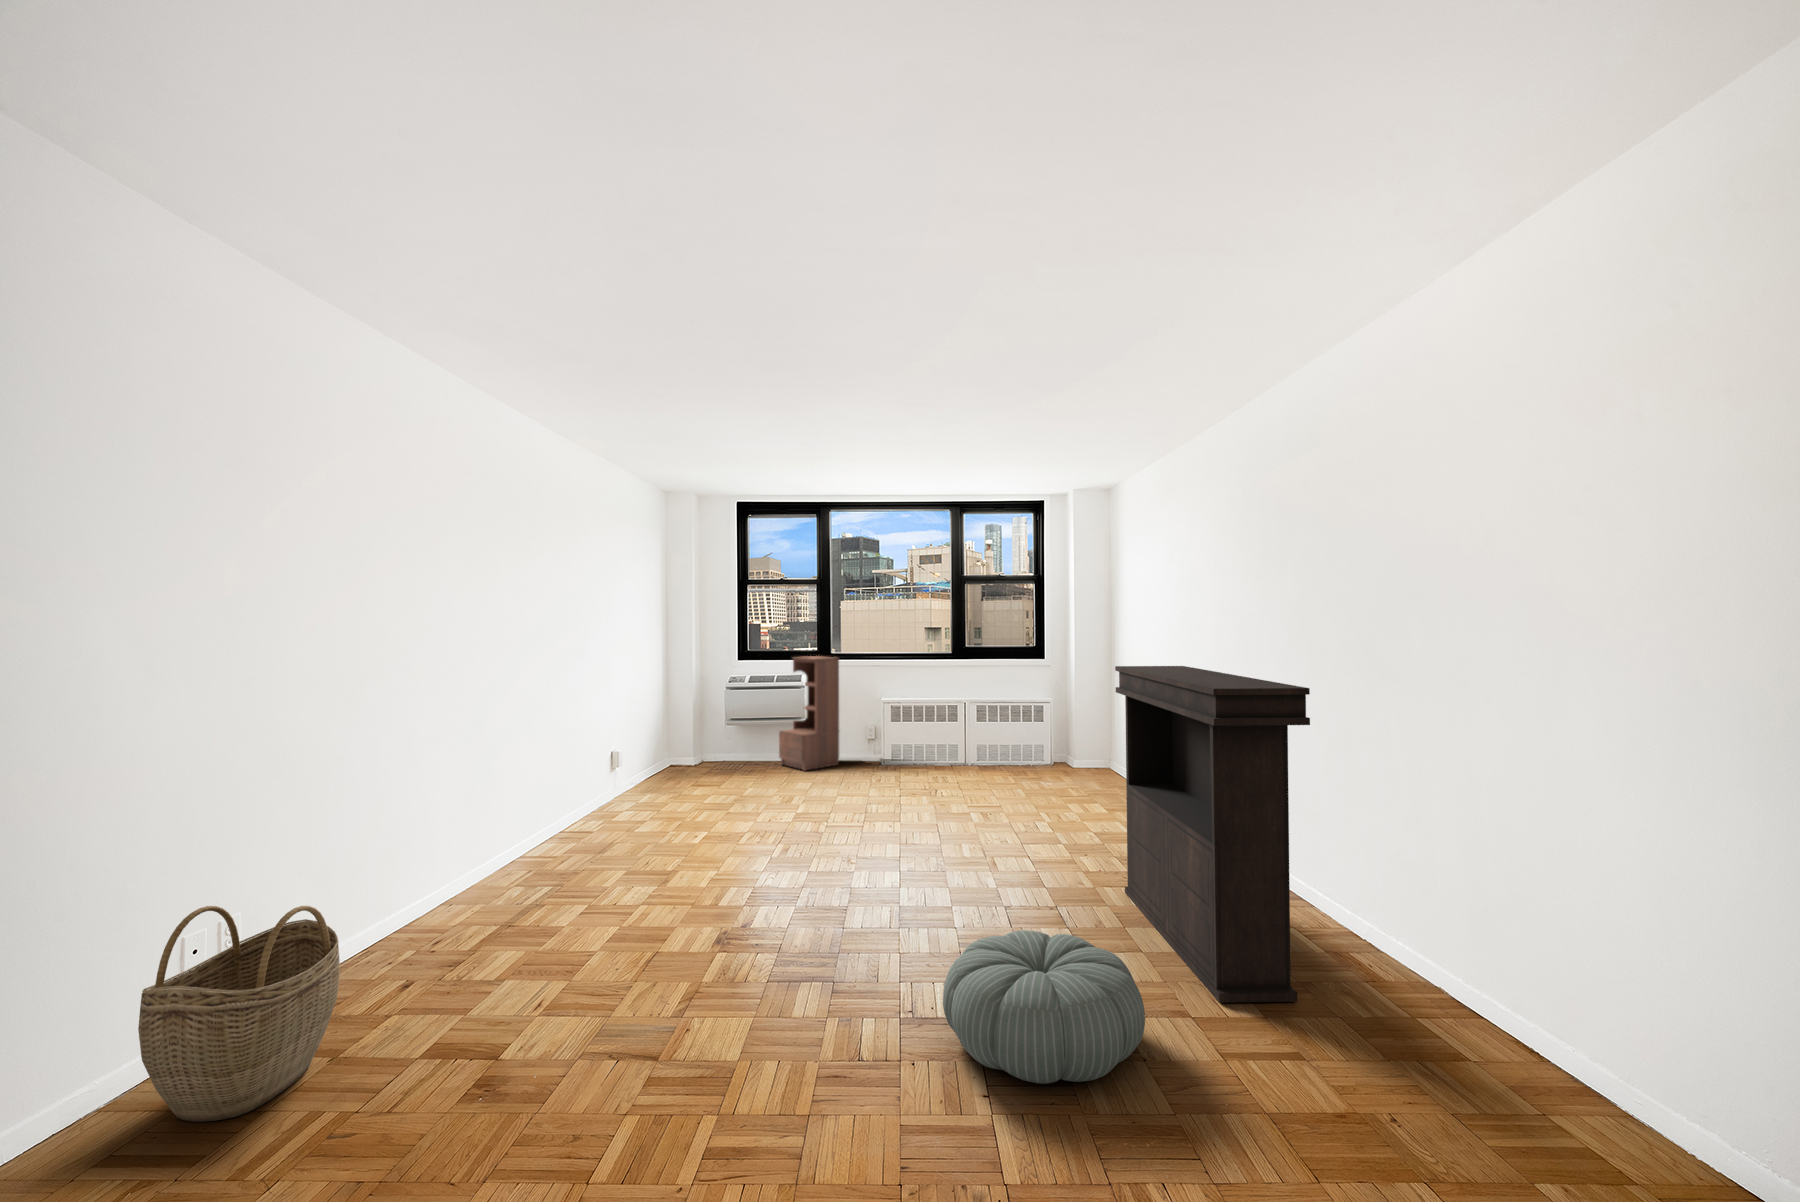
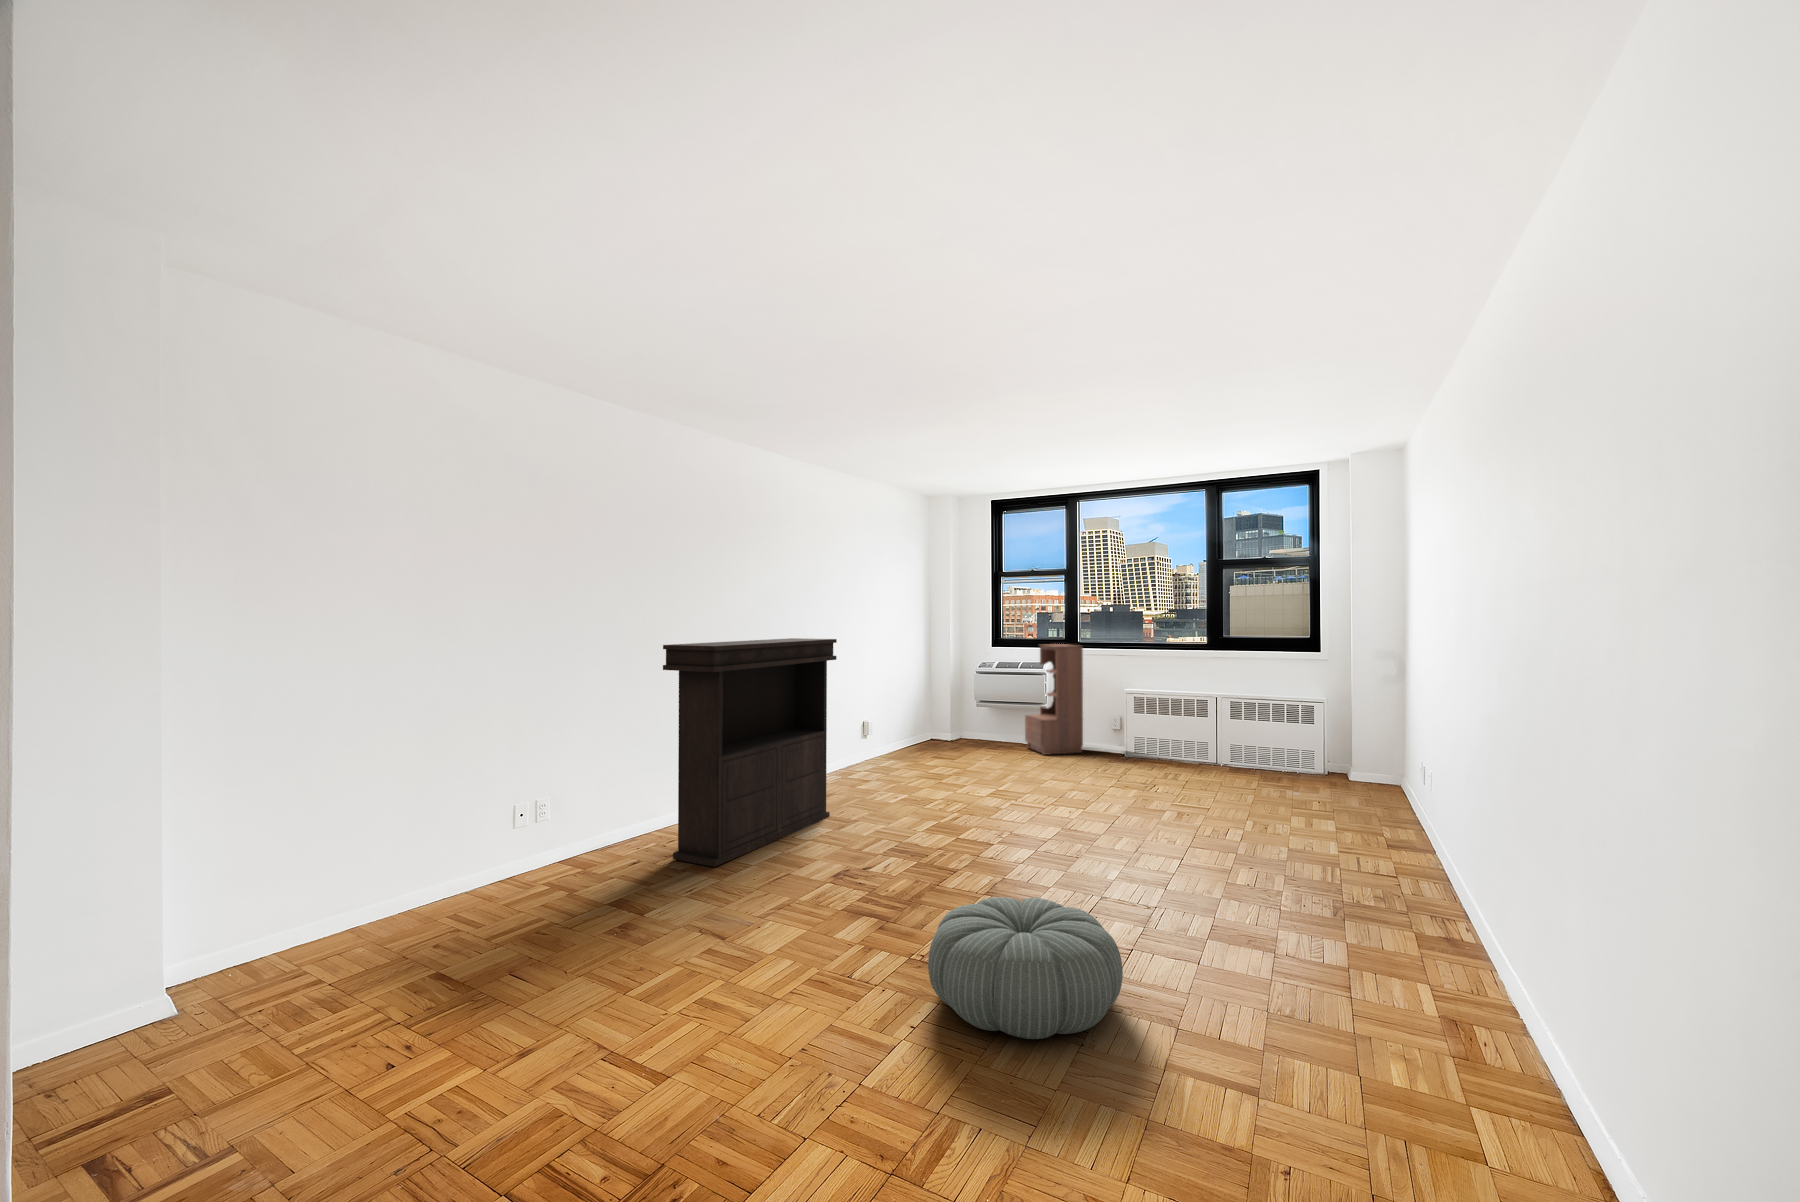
console table: present [1115,666,1310,1003] -> present [663,638,837,867]
woven basket: present [138,906,340,1122] -> none [441,779,558,913]

